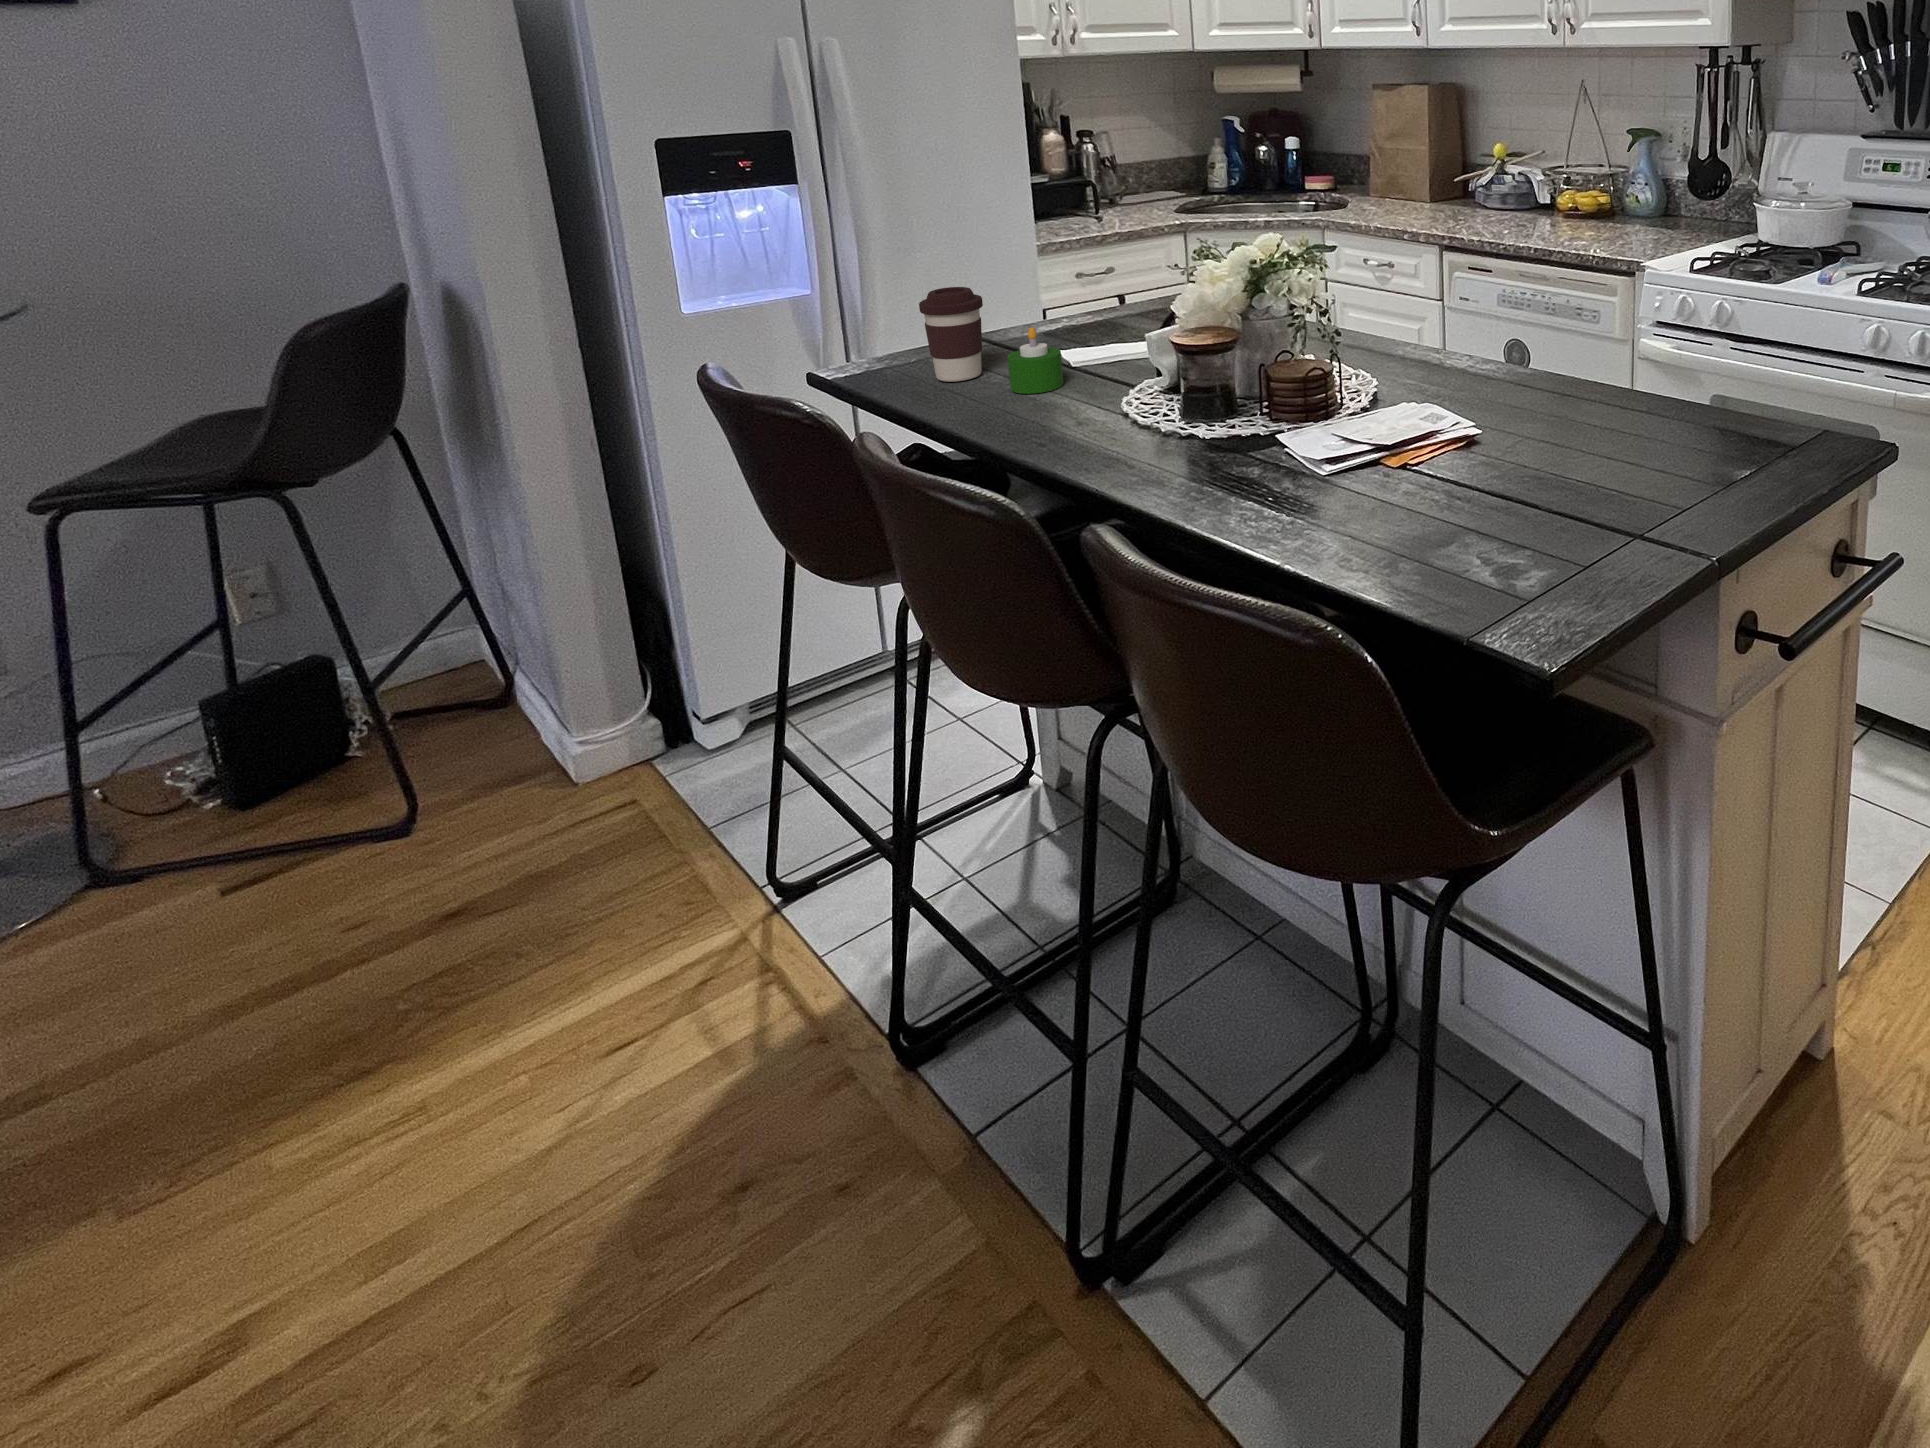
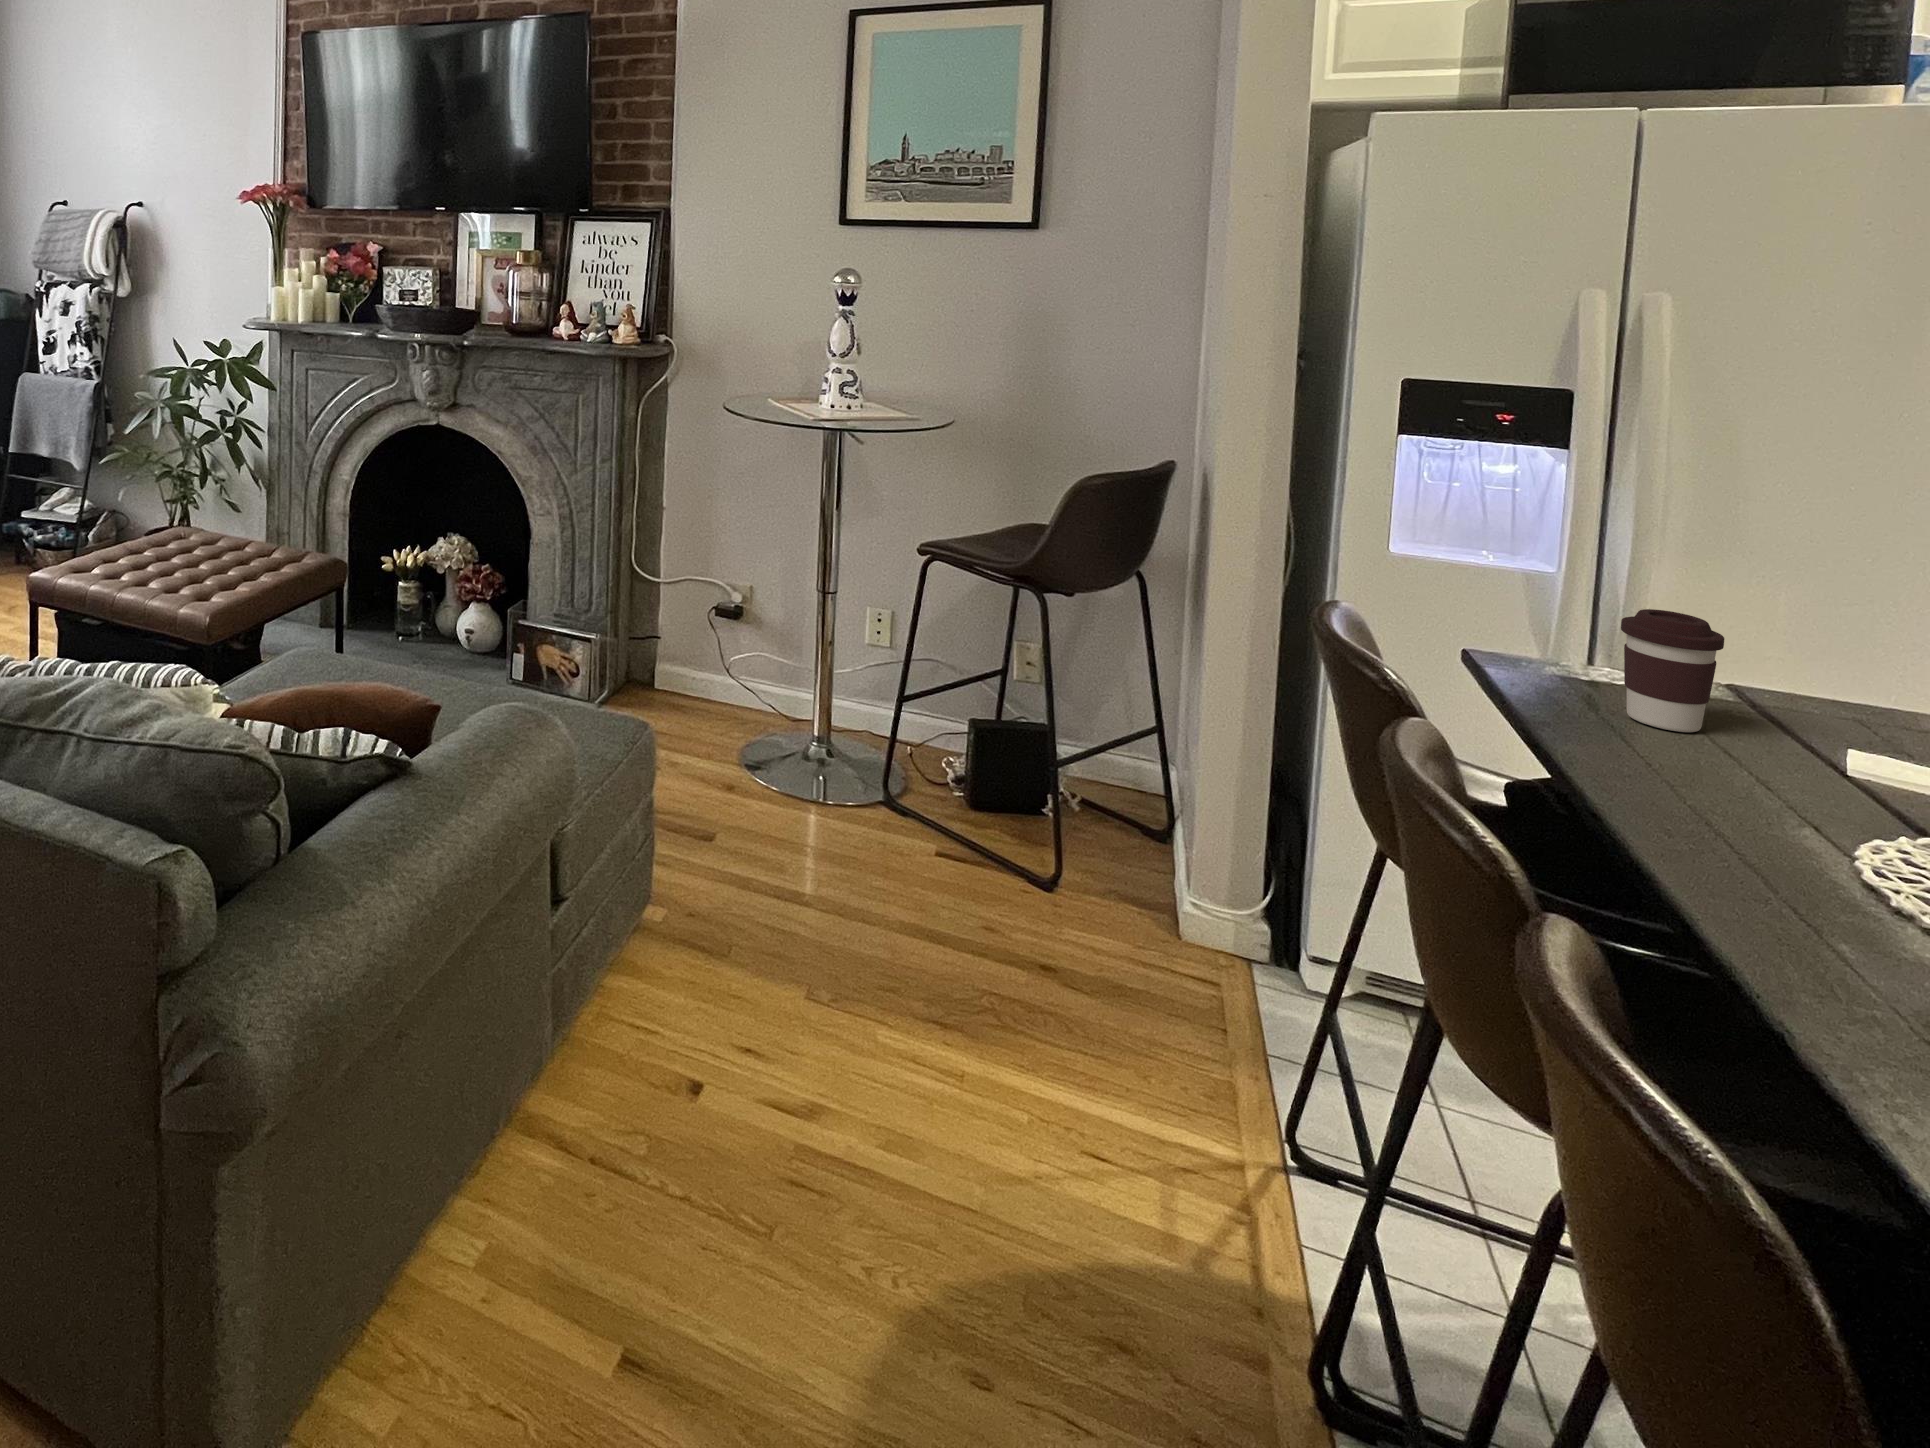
candle: present [1008,327,1063,394] -> none [1720,698,1823,792]

